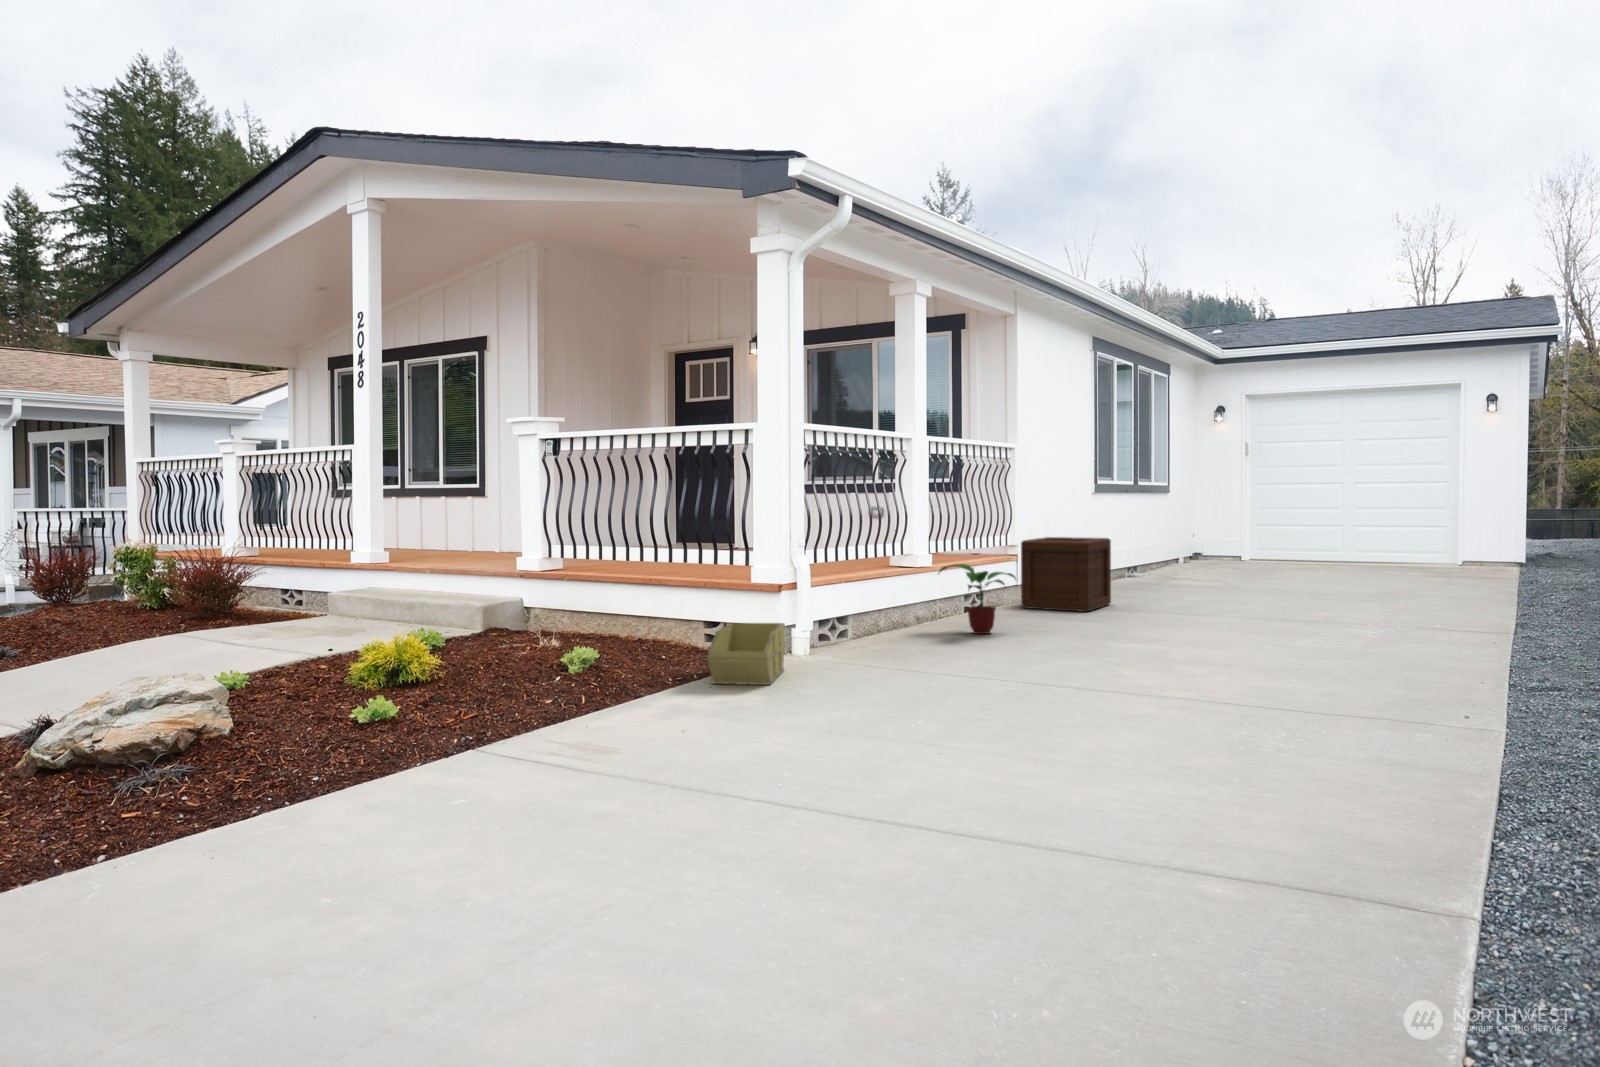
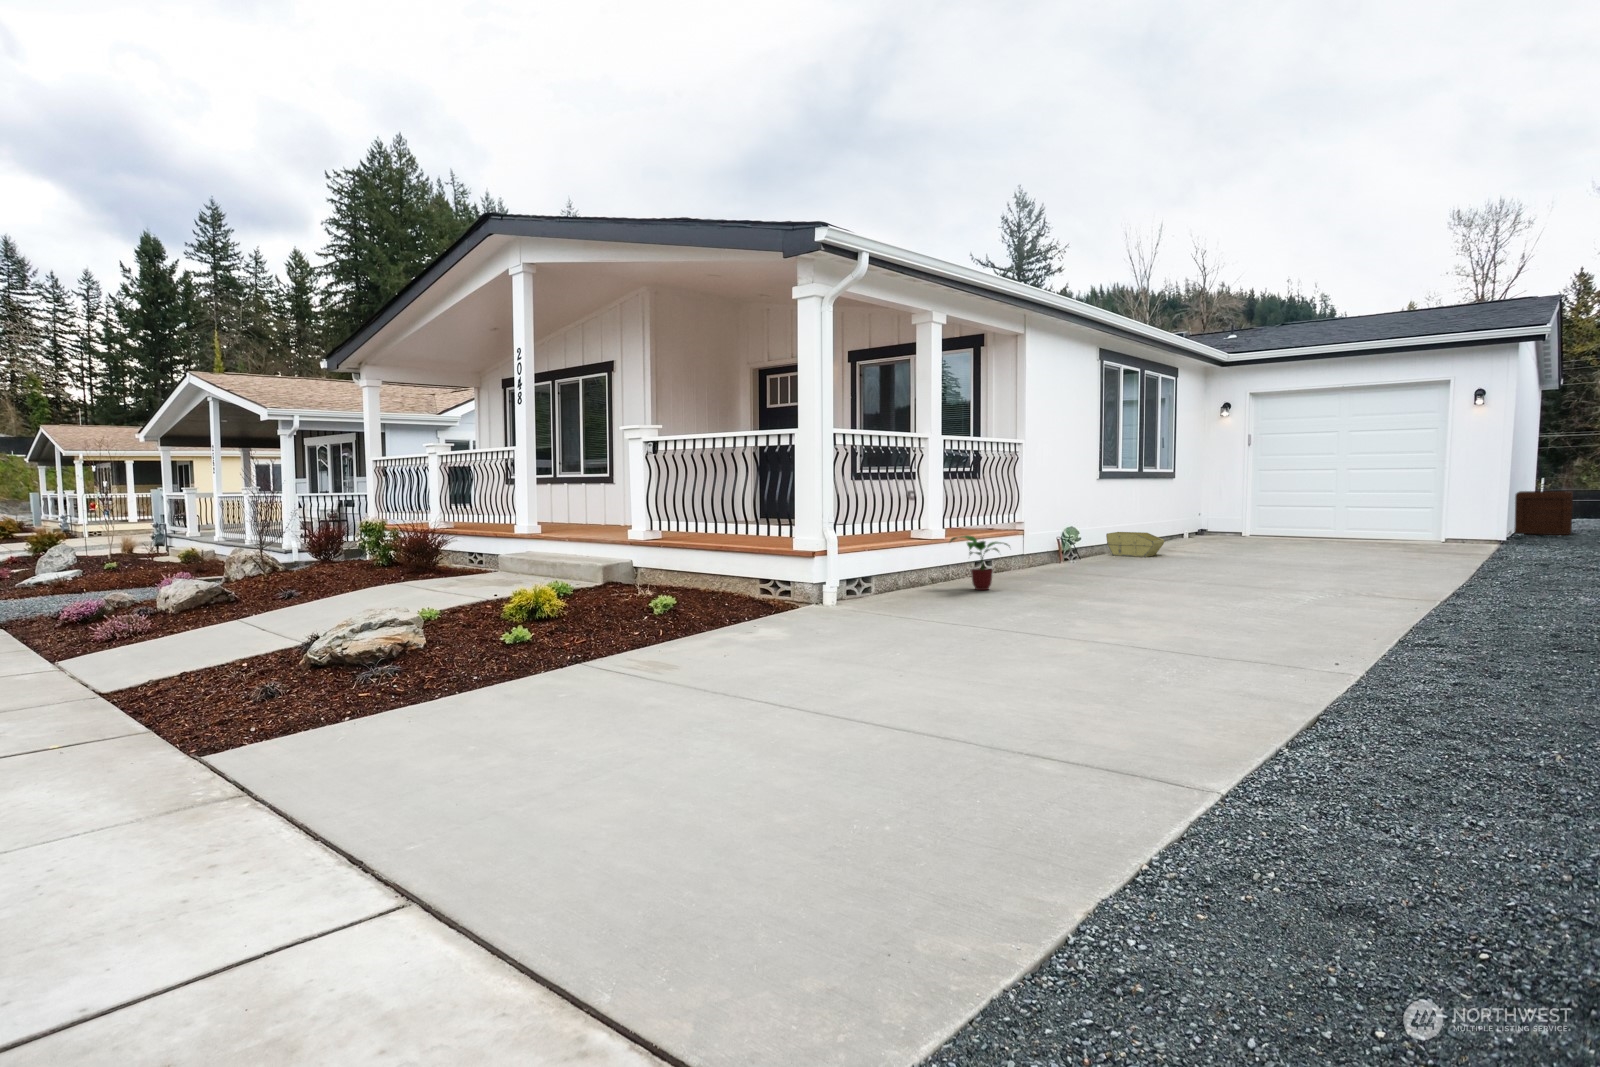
wooden crate: present [1021,537,1111,612] -> present [1514,491,1573,535]
storage bin: present [707,623,786,685] -> present [1106,532,1164,557]

